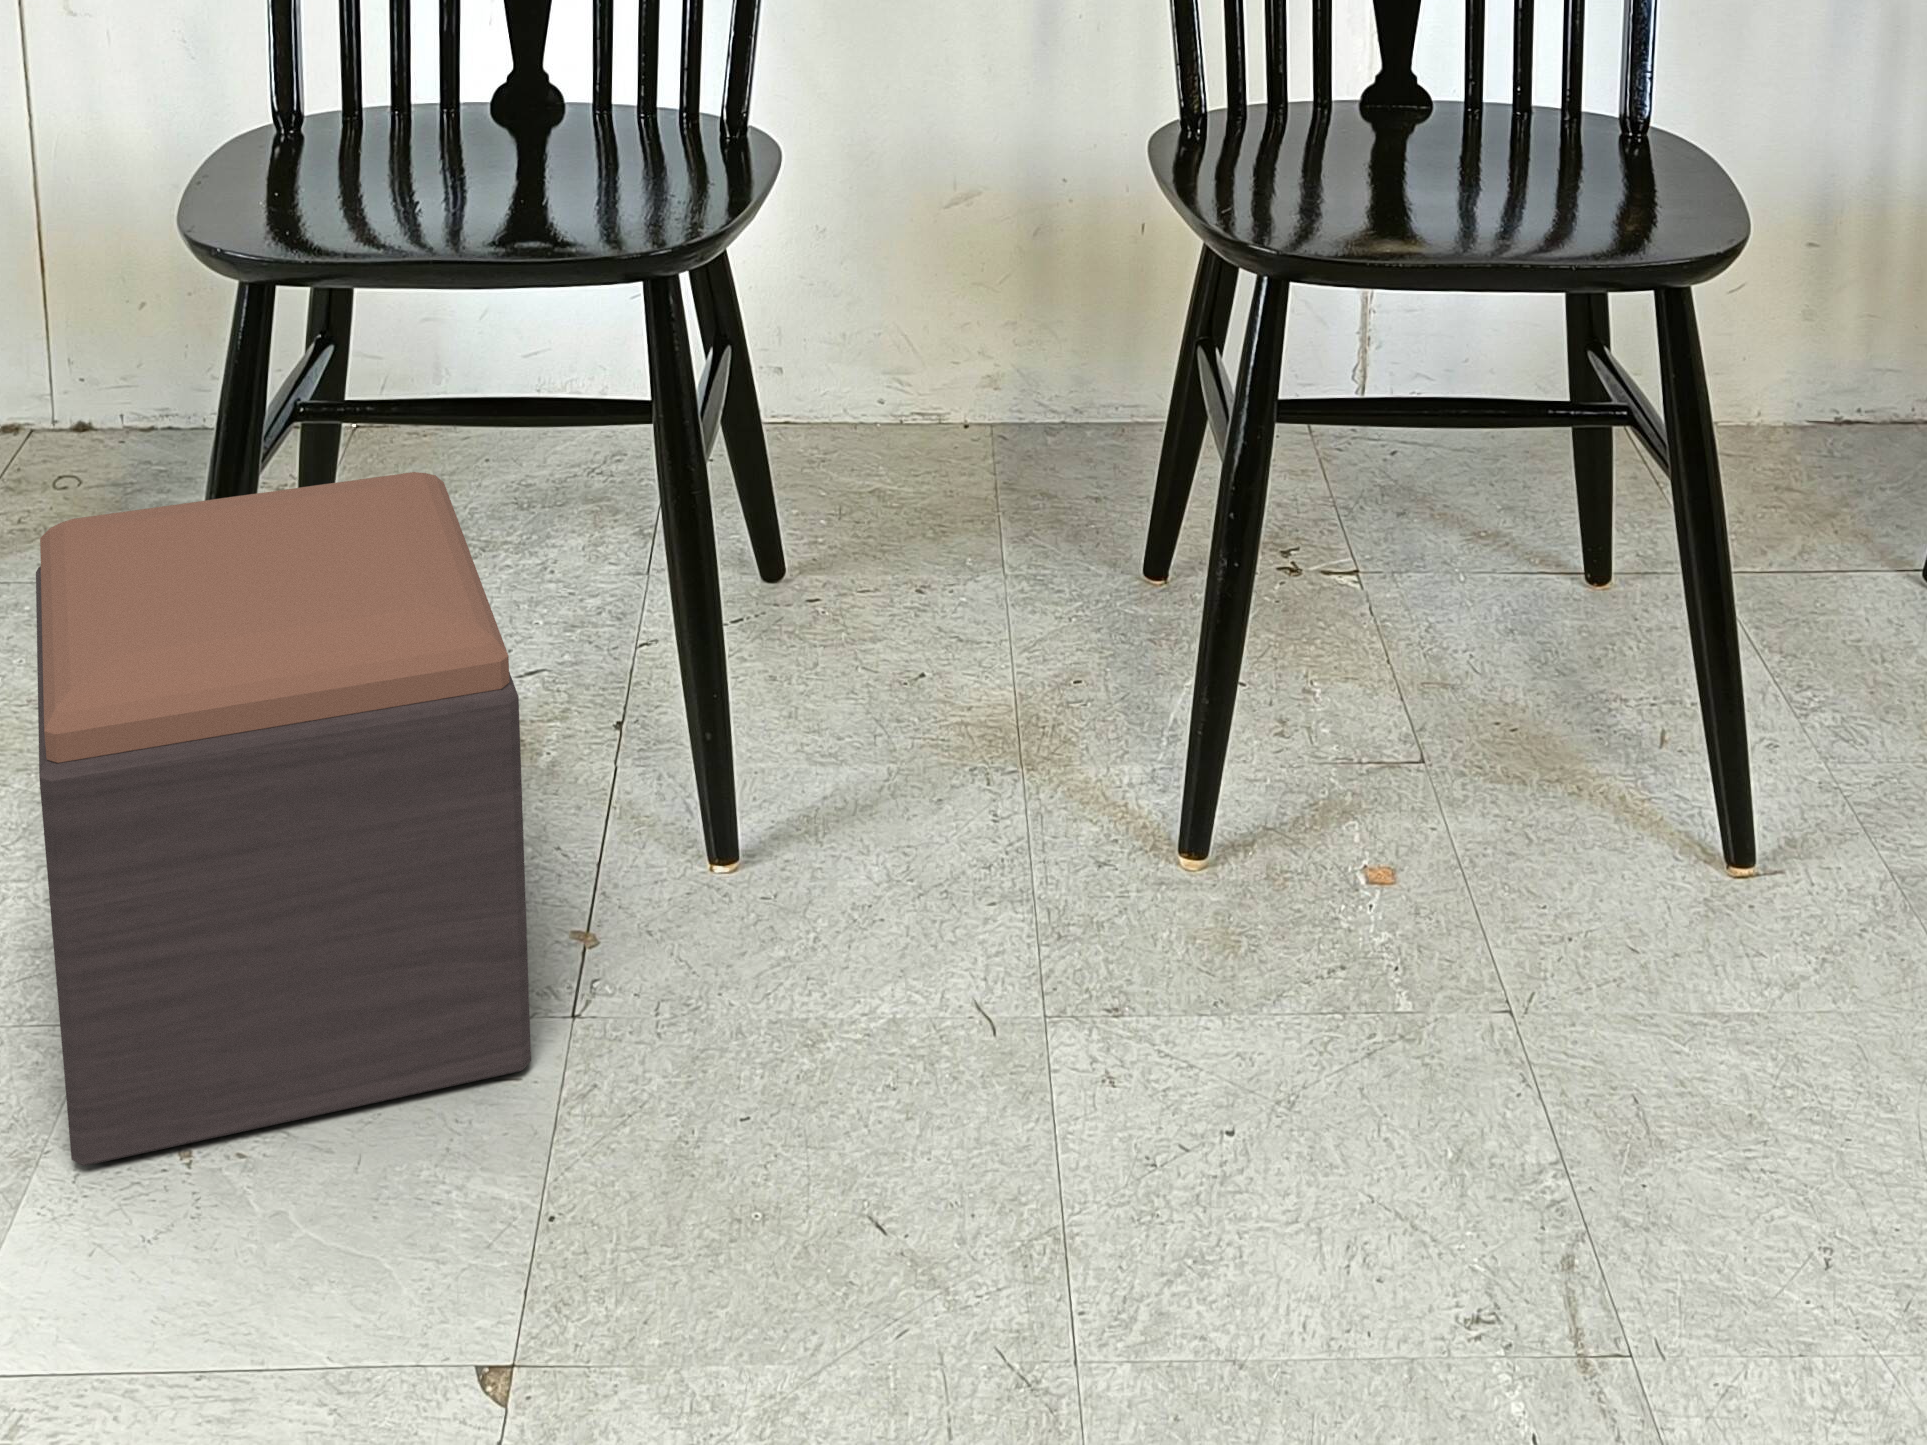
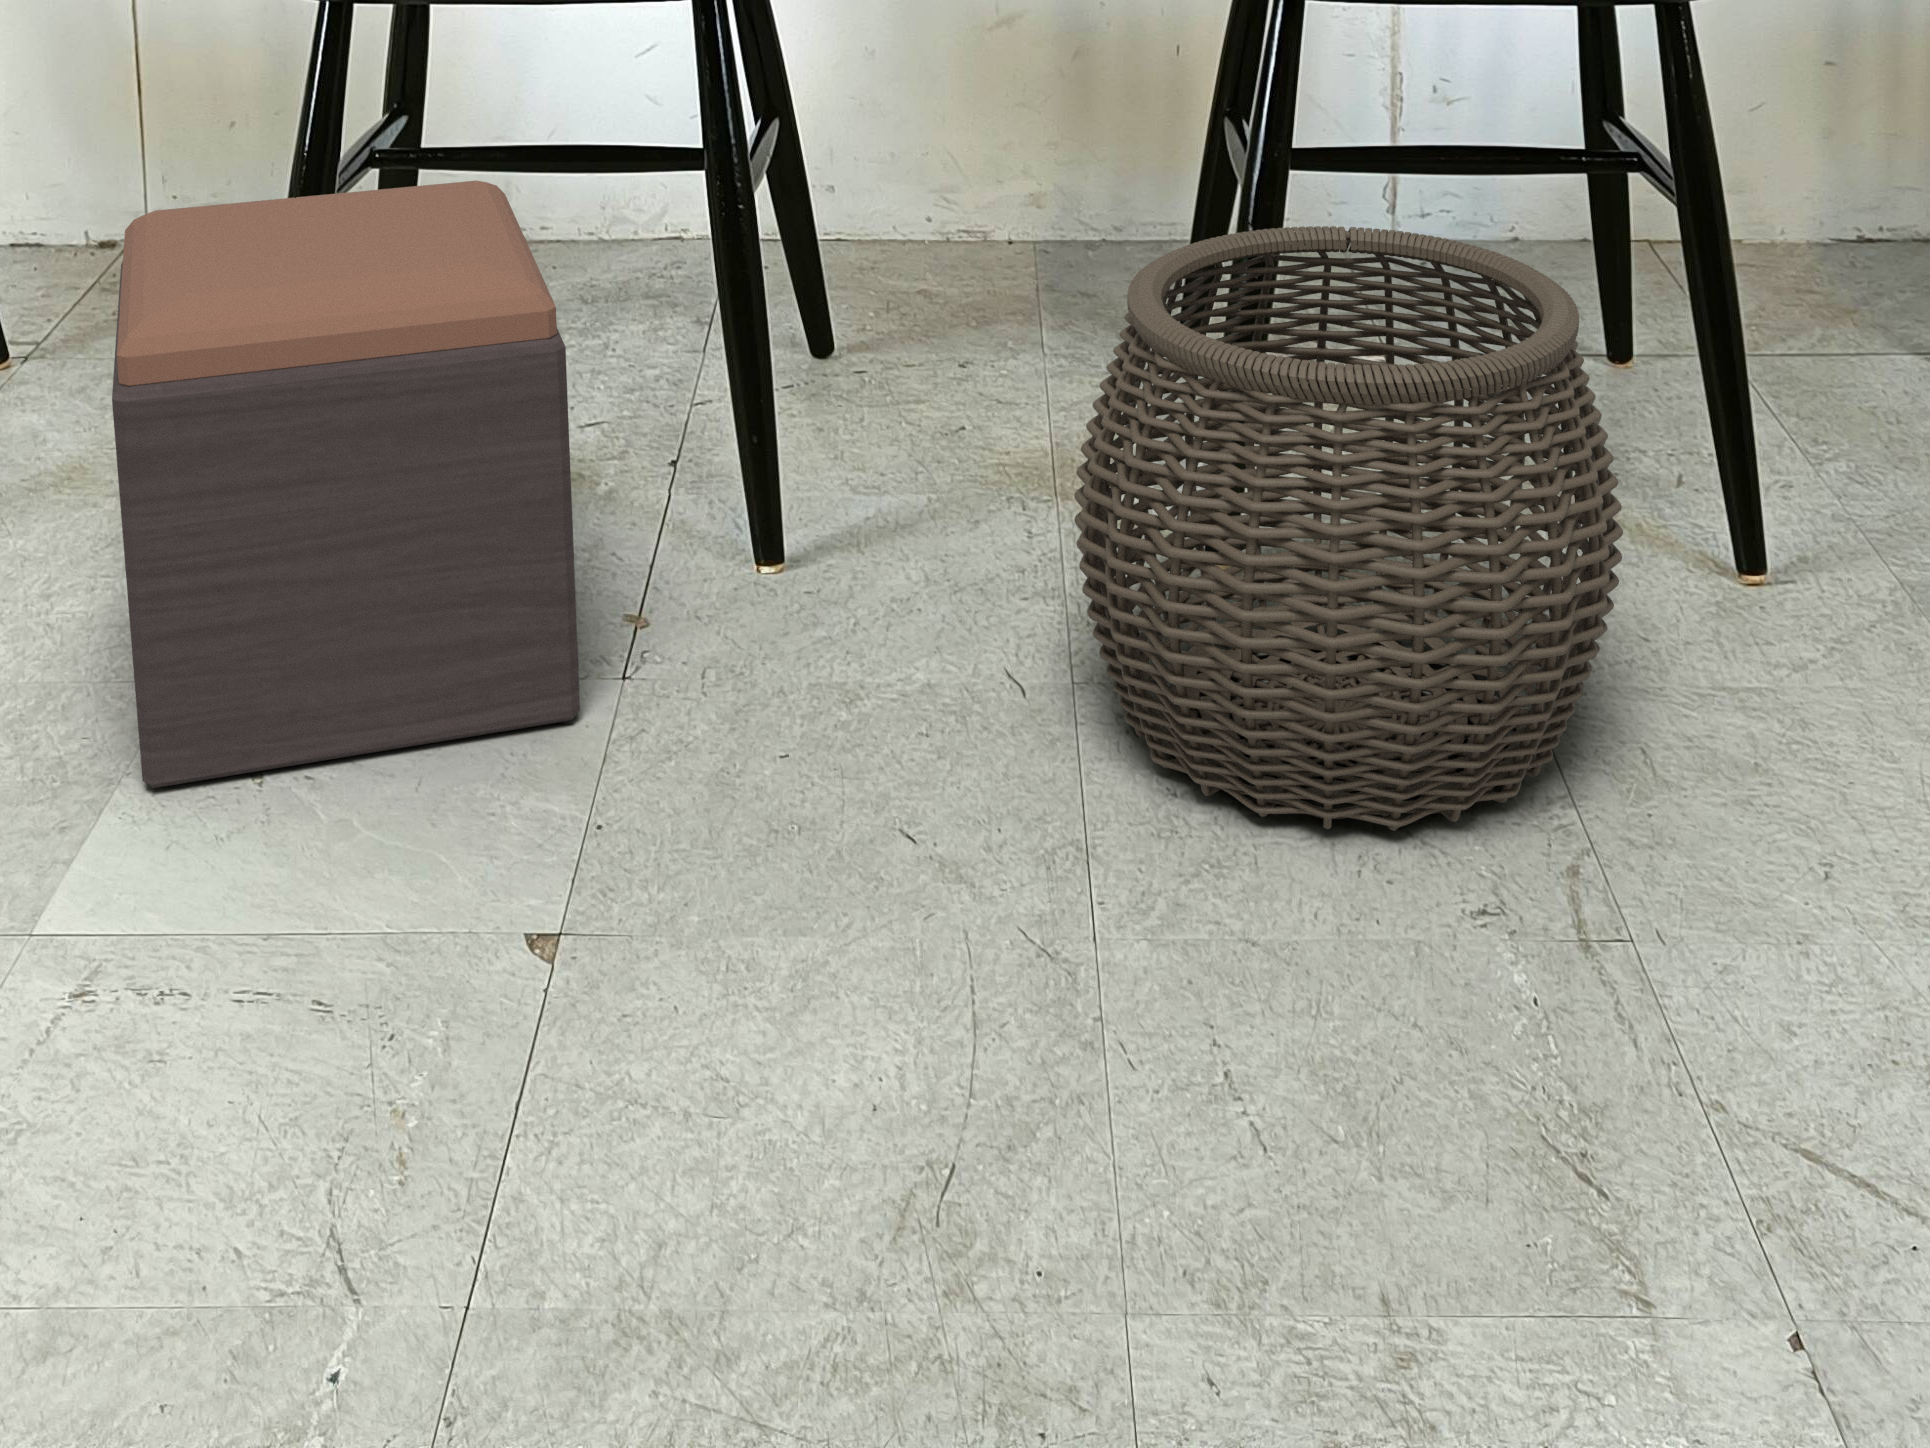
woven basket: none [1051,540,1620,1212] -> present [1074,226,1623,831]

